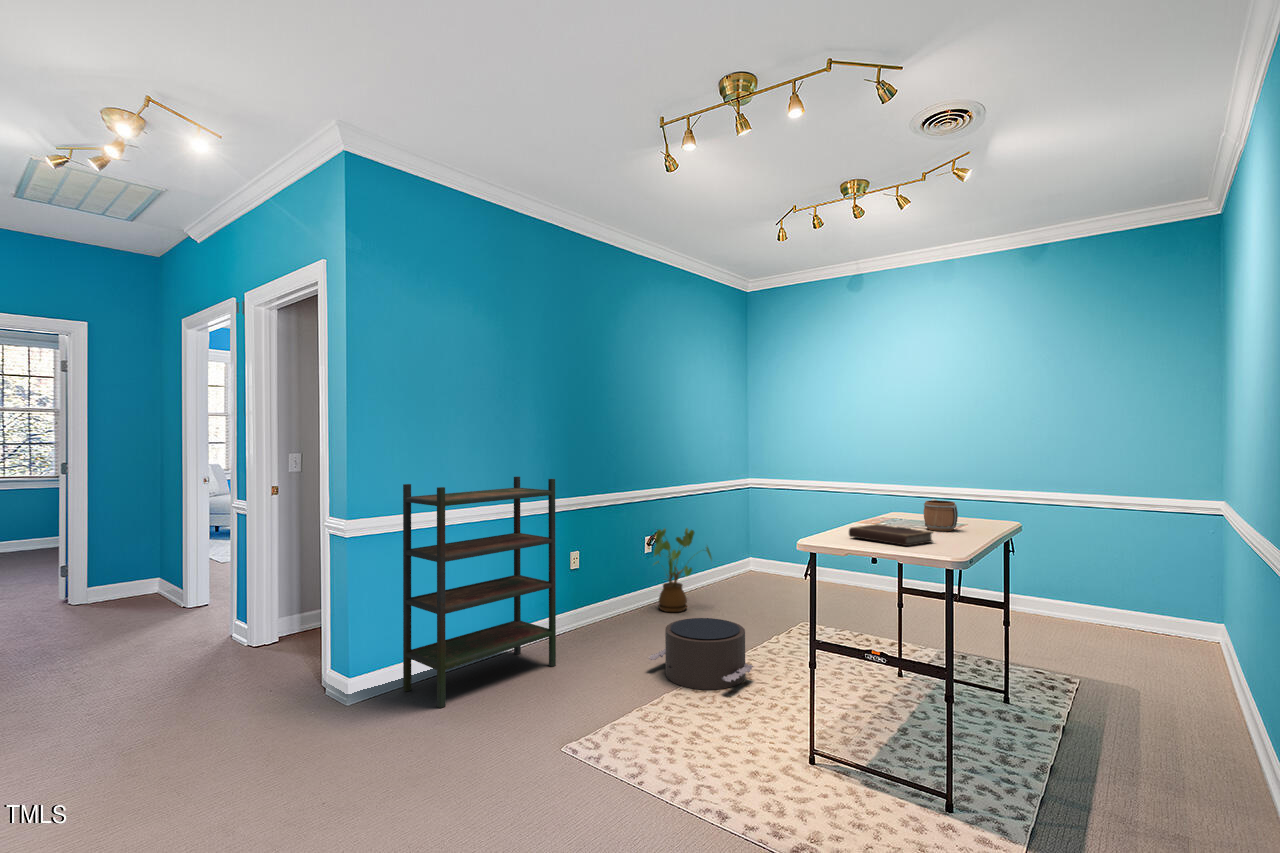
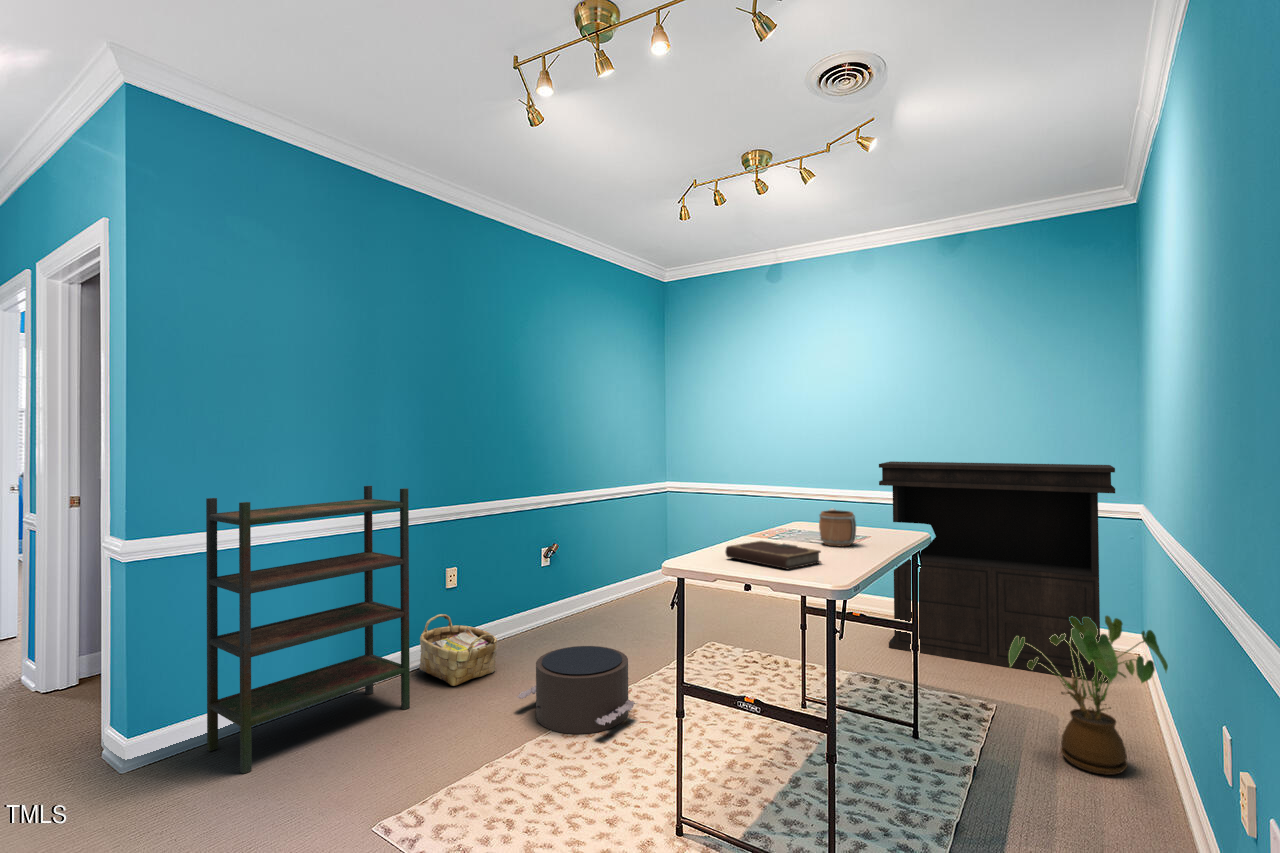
console table: none [964,460,1195,666] -> present [879,461,1115,683]
house plant: present [654,528,712,612] -> present [1009,616,1168,775]
woven basket: none [554,589,622,650] -> present [420,614,497,686]

